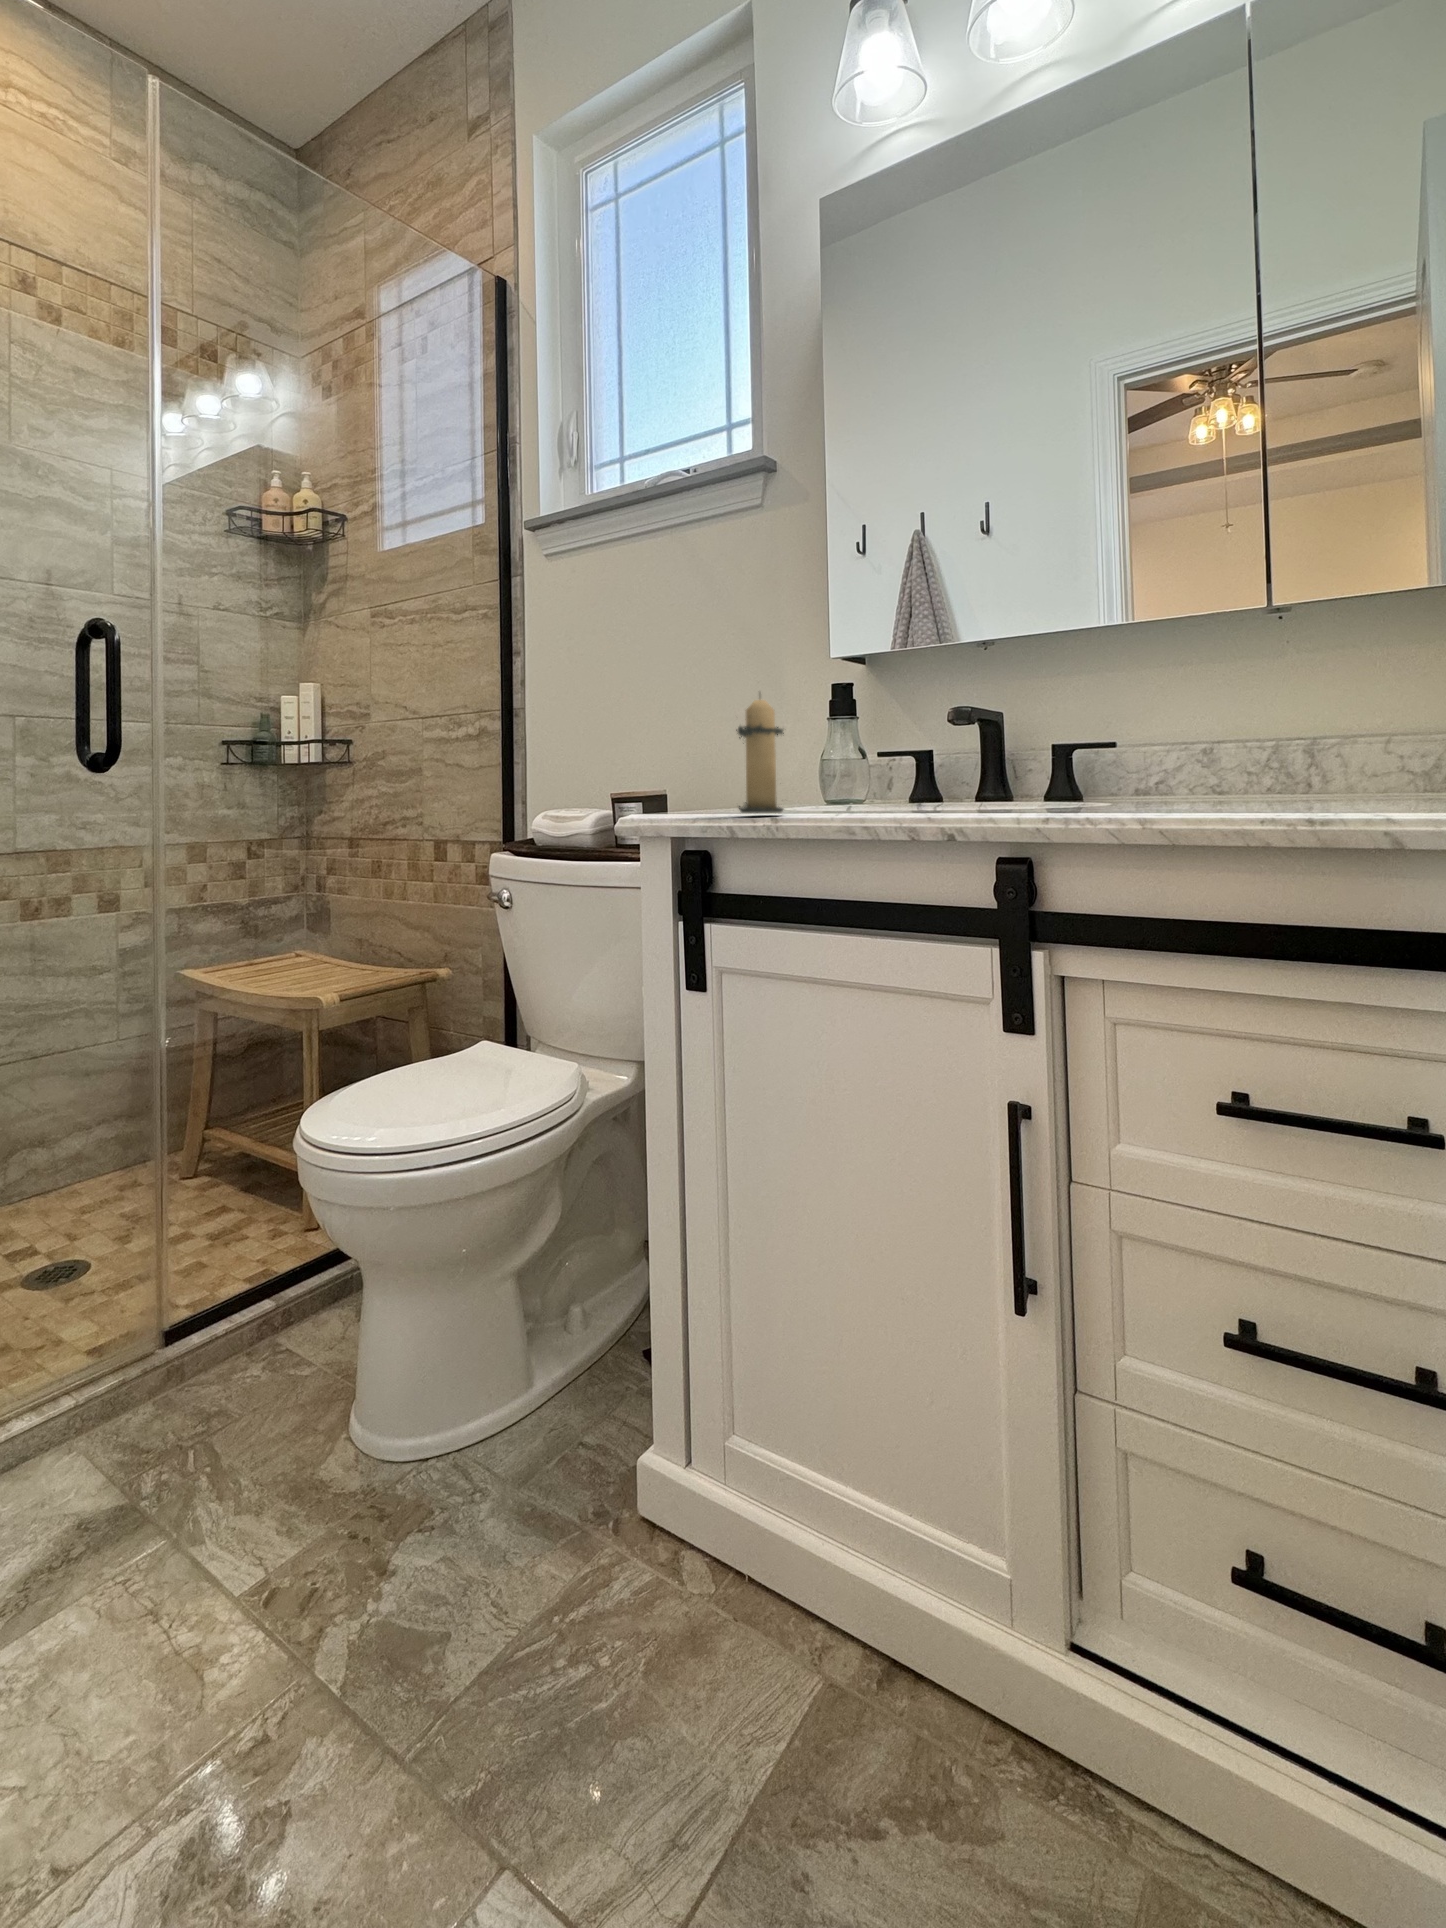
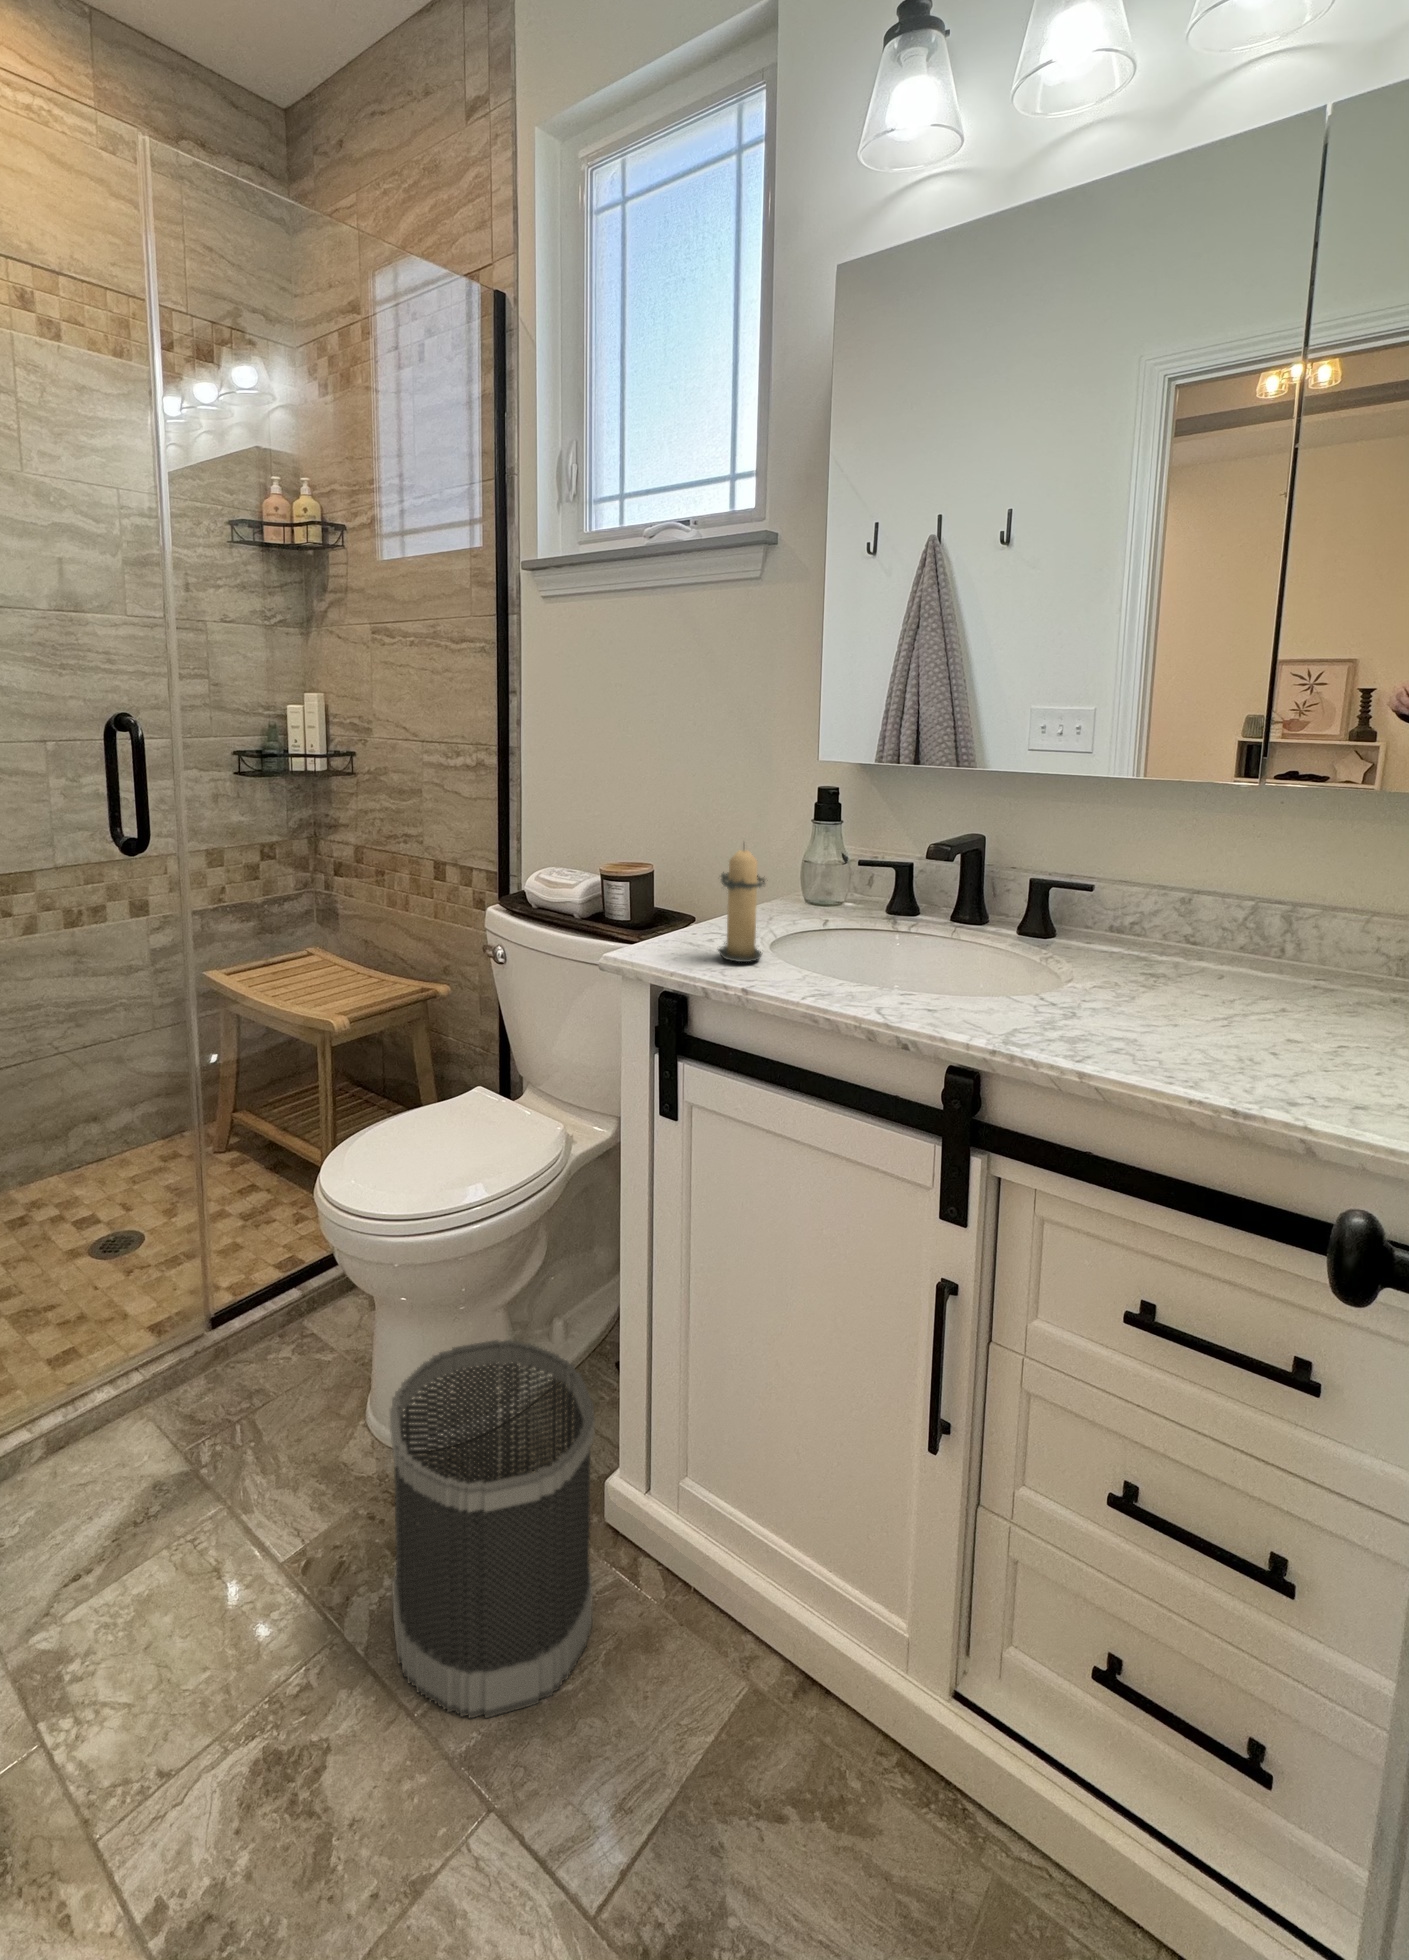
wastebasket: none [376,1285,624,1748] -> present [390,1340,595,1718]

